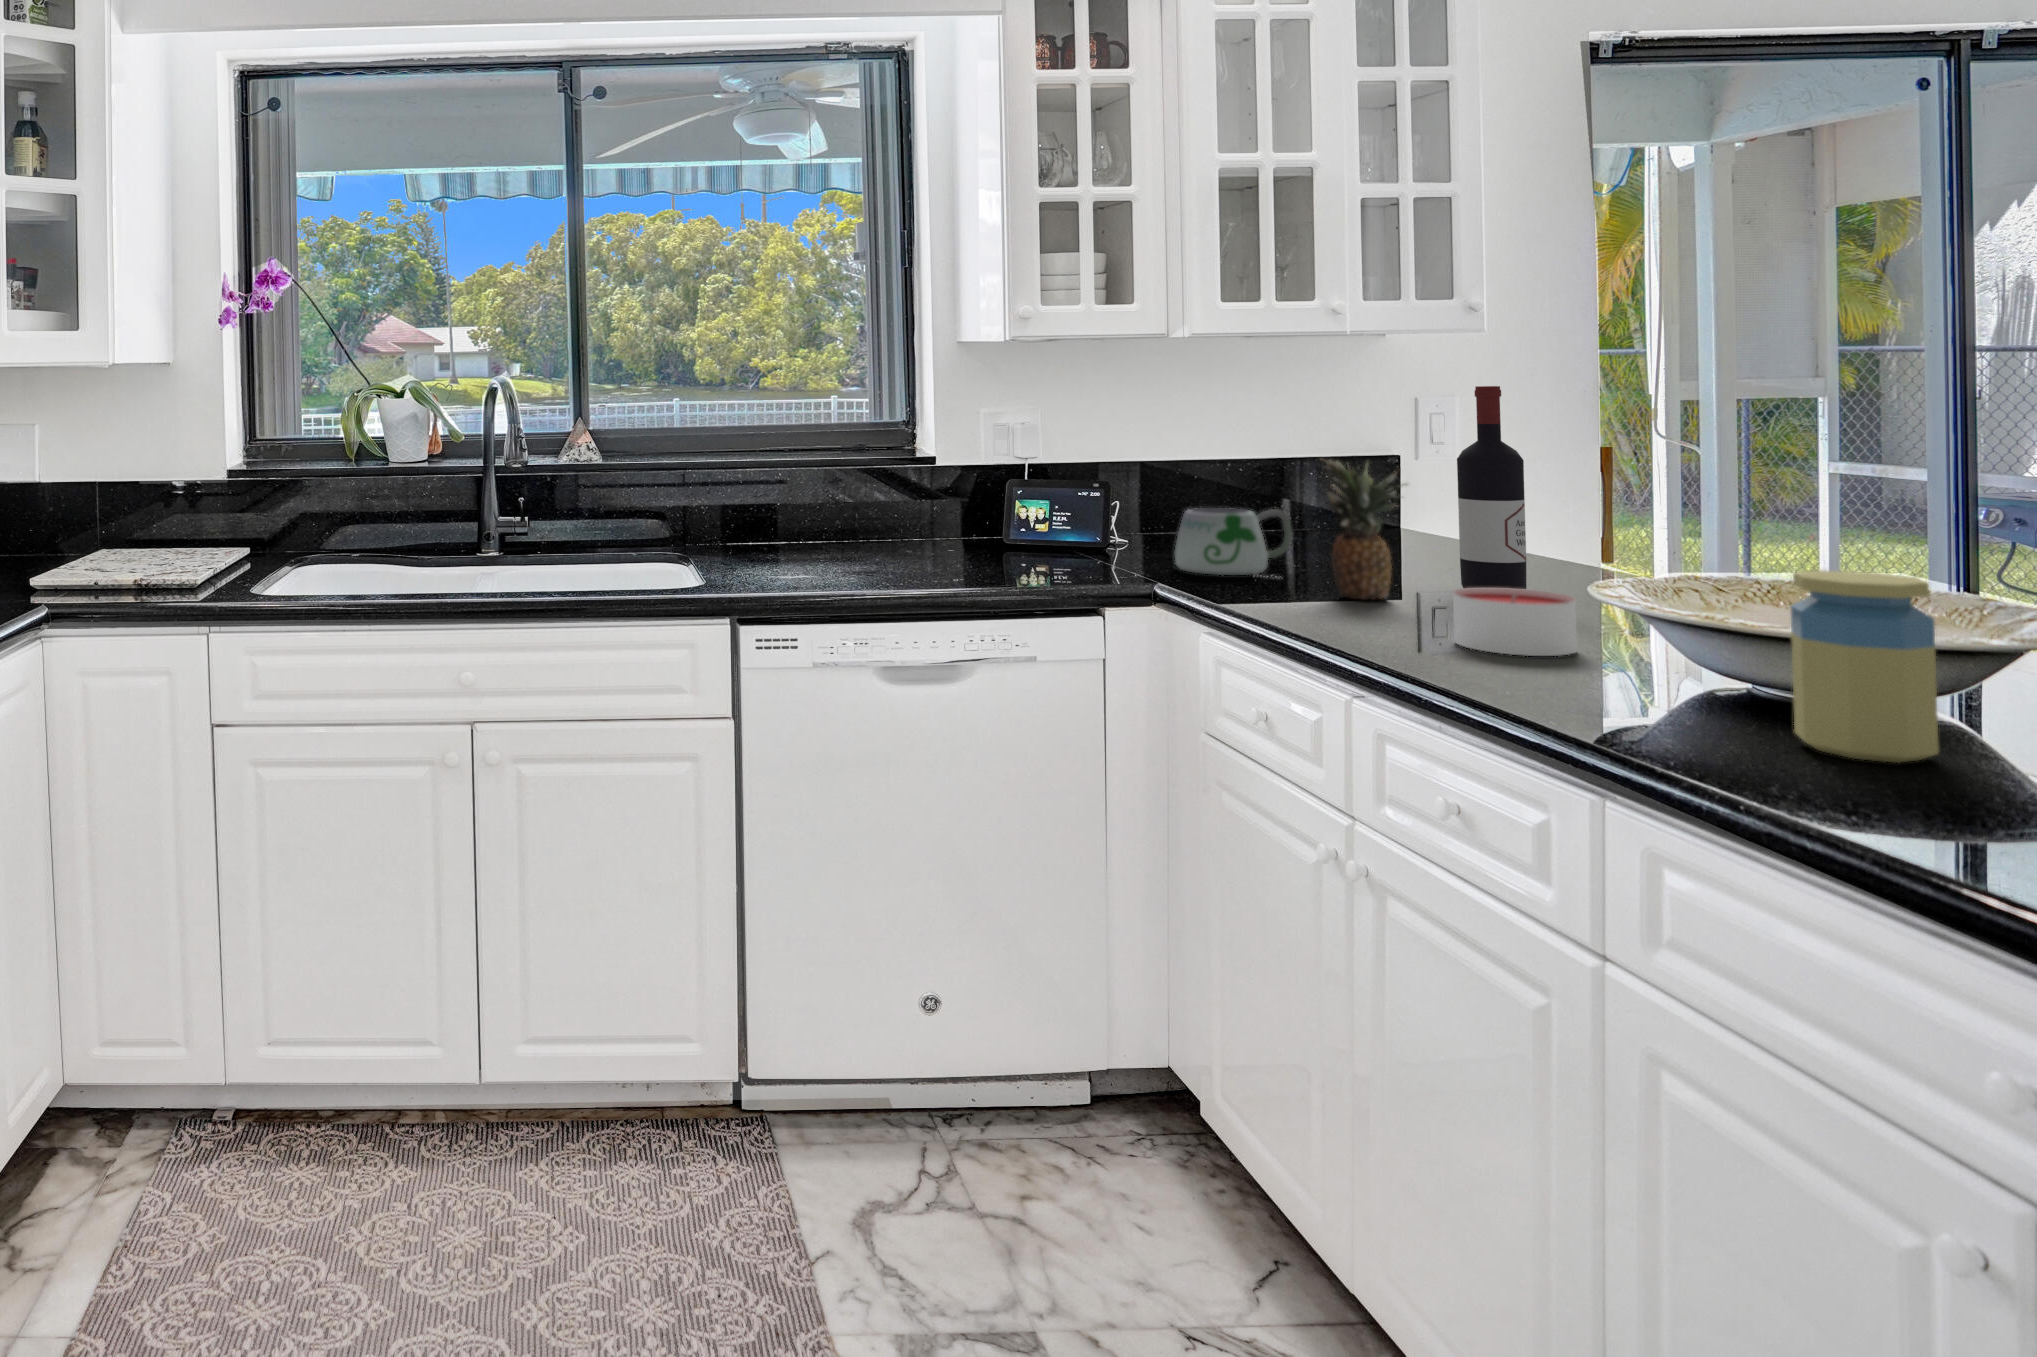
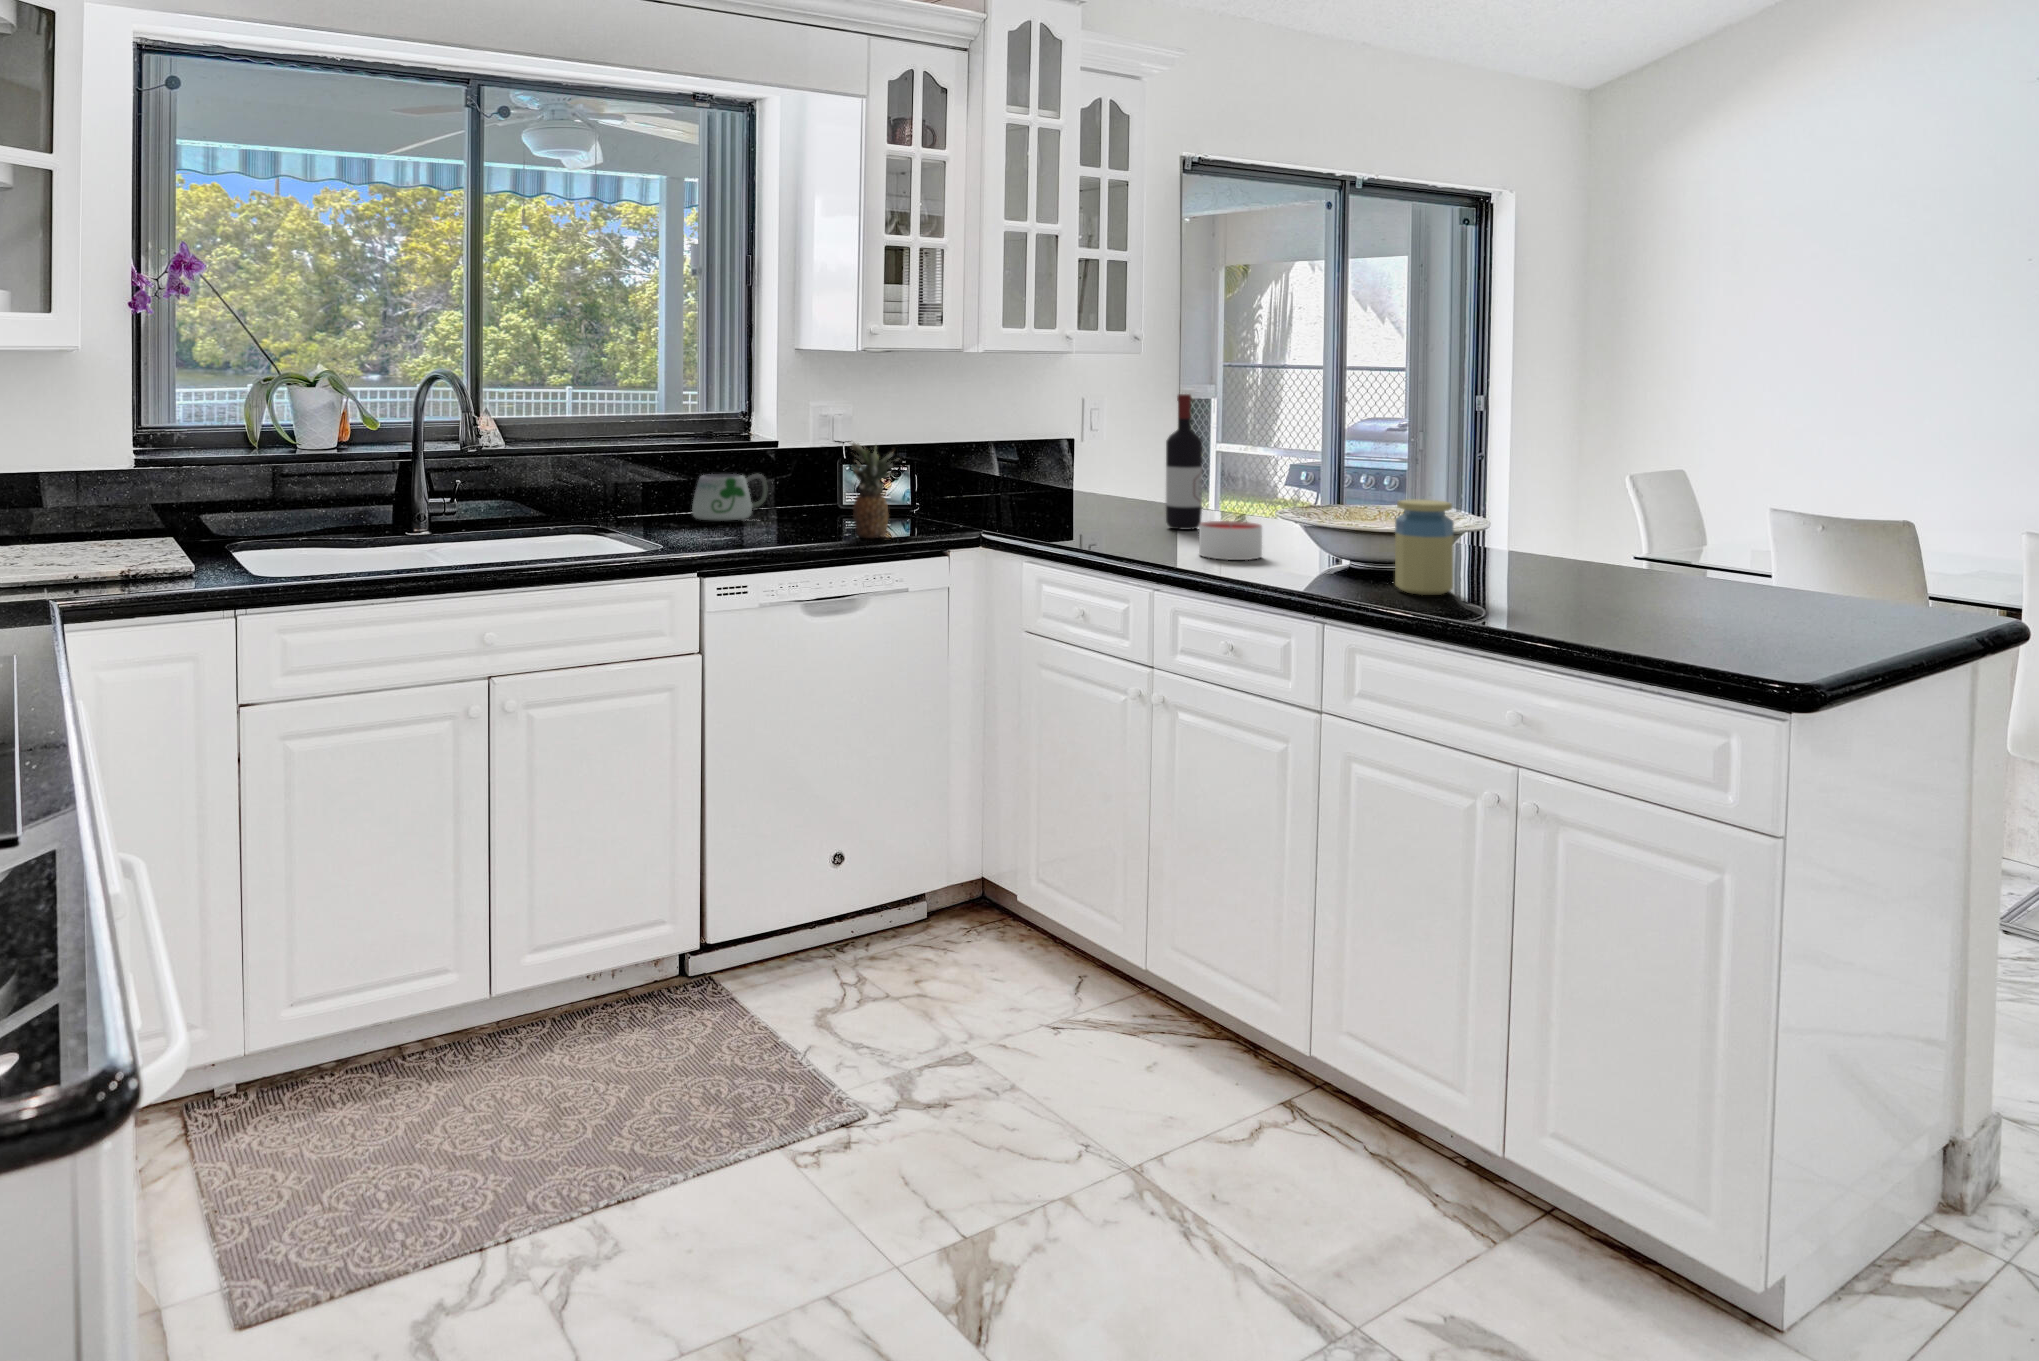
fruit: present [1325,460,1398,599] -> present [851,443,893,538]
mug: present [1174,508,1292,578] -> present [692,474,768,521]

